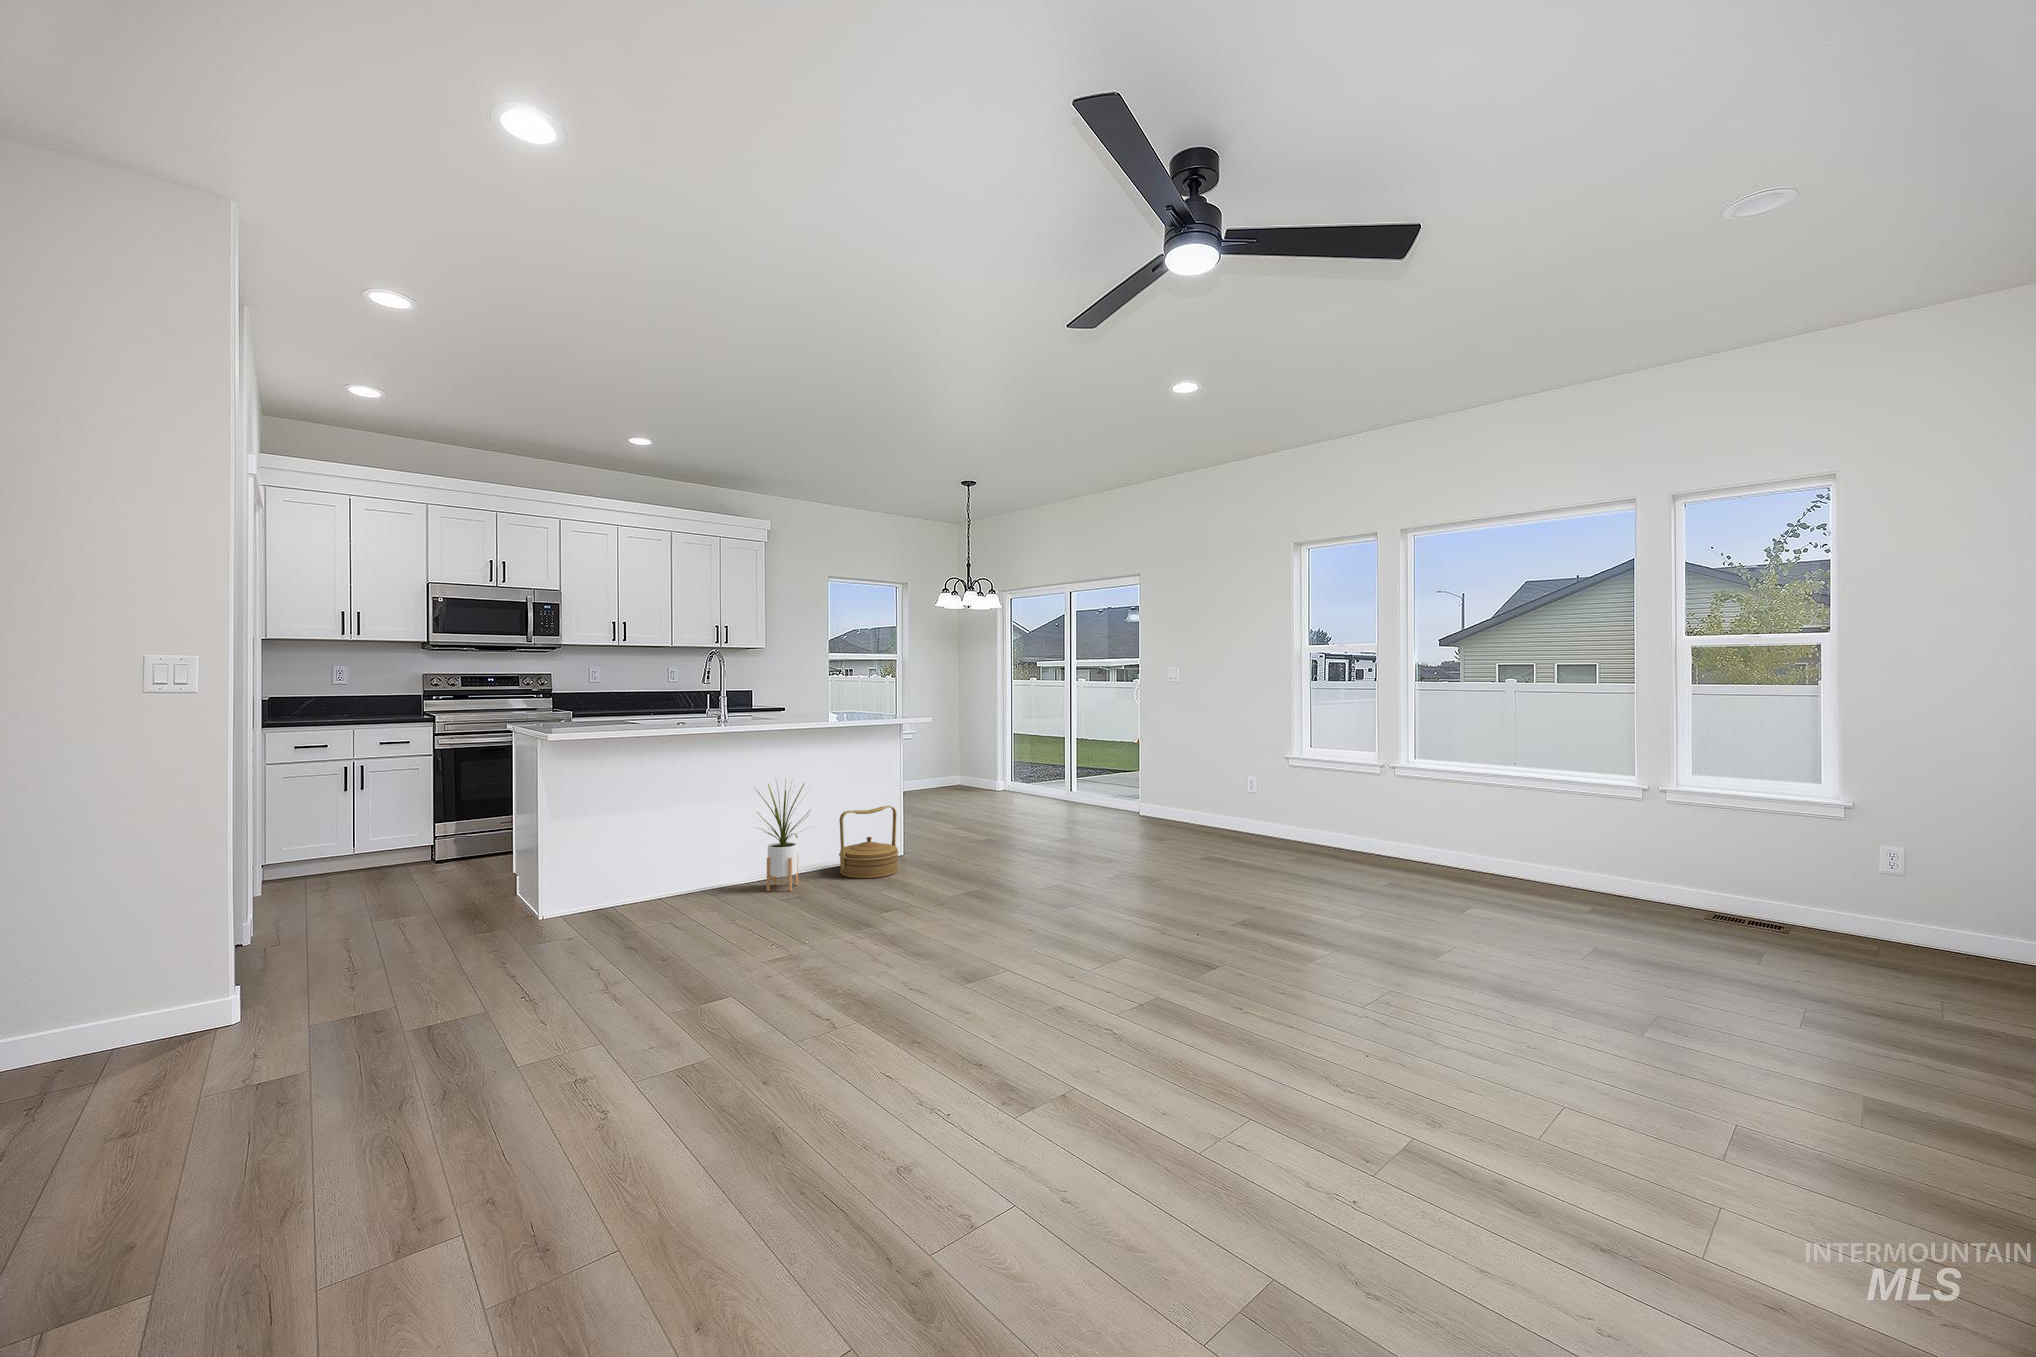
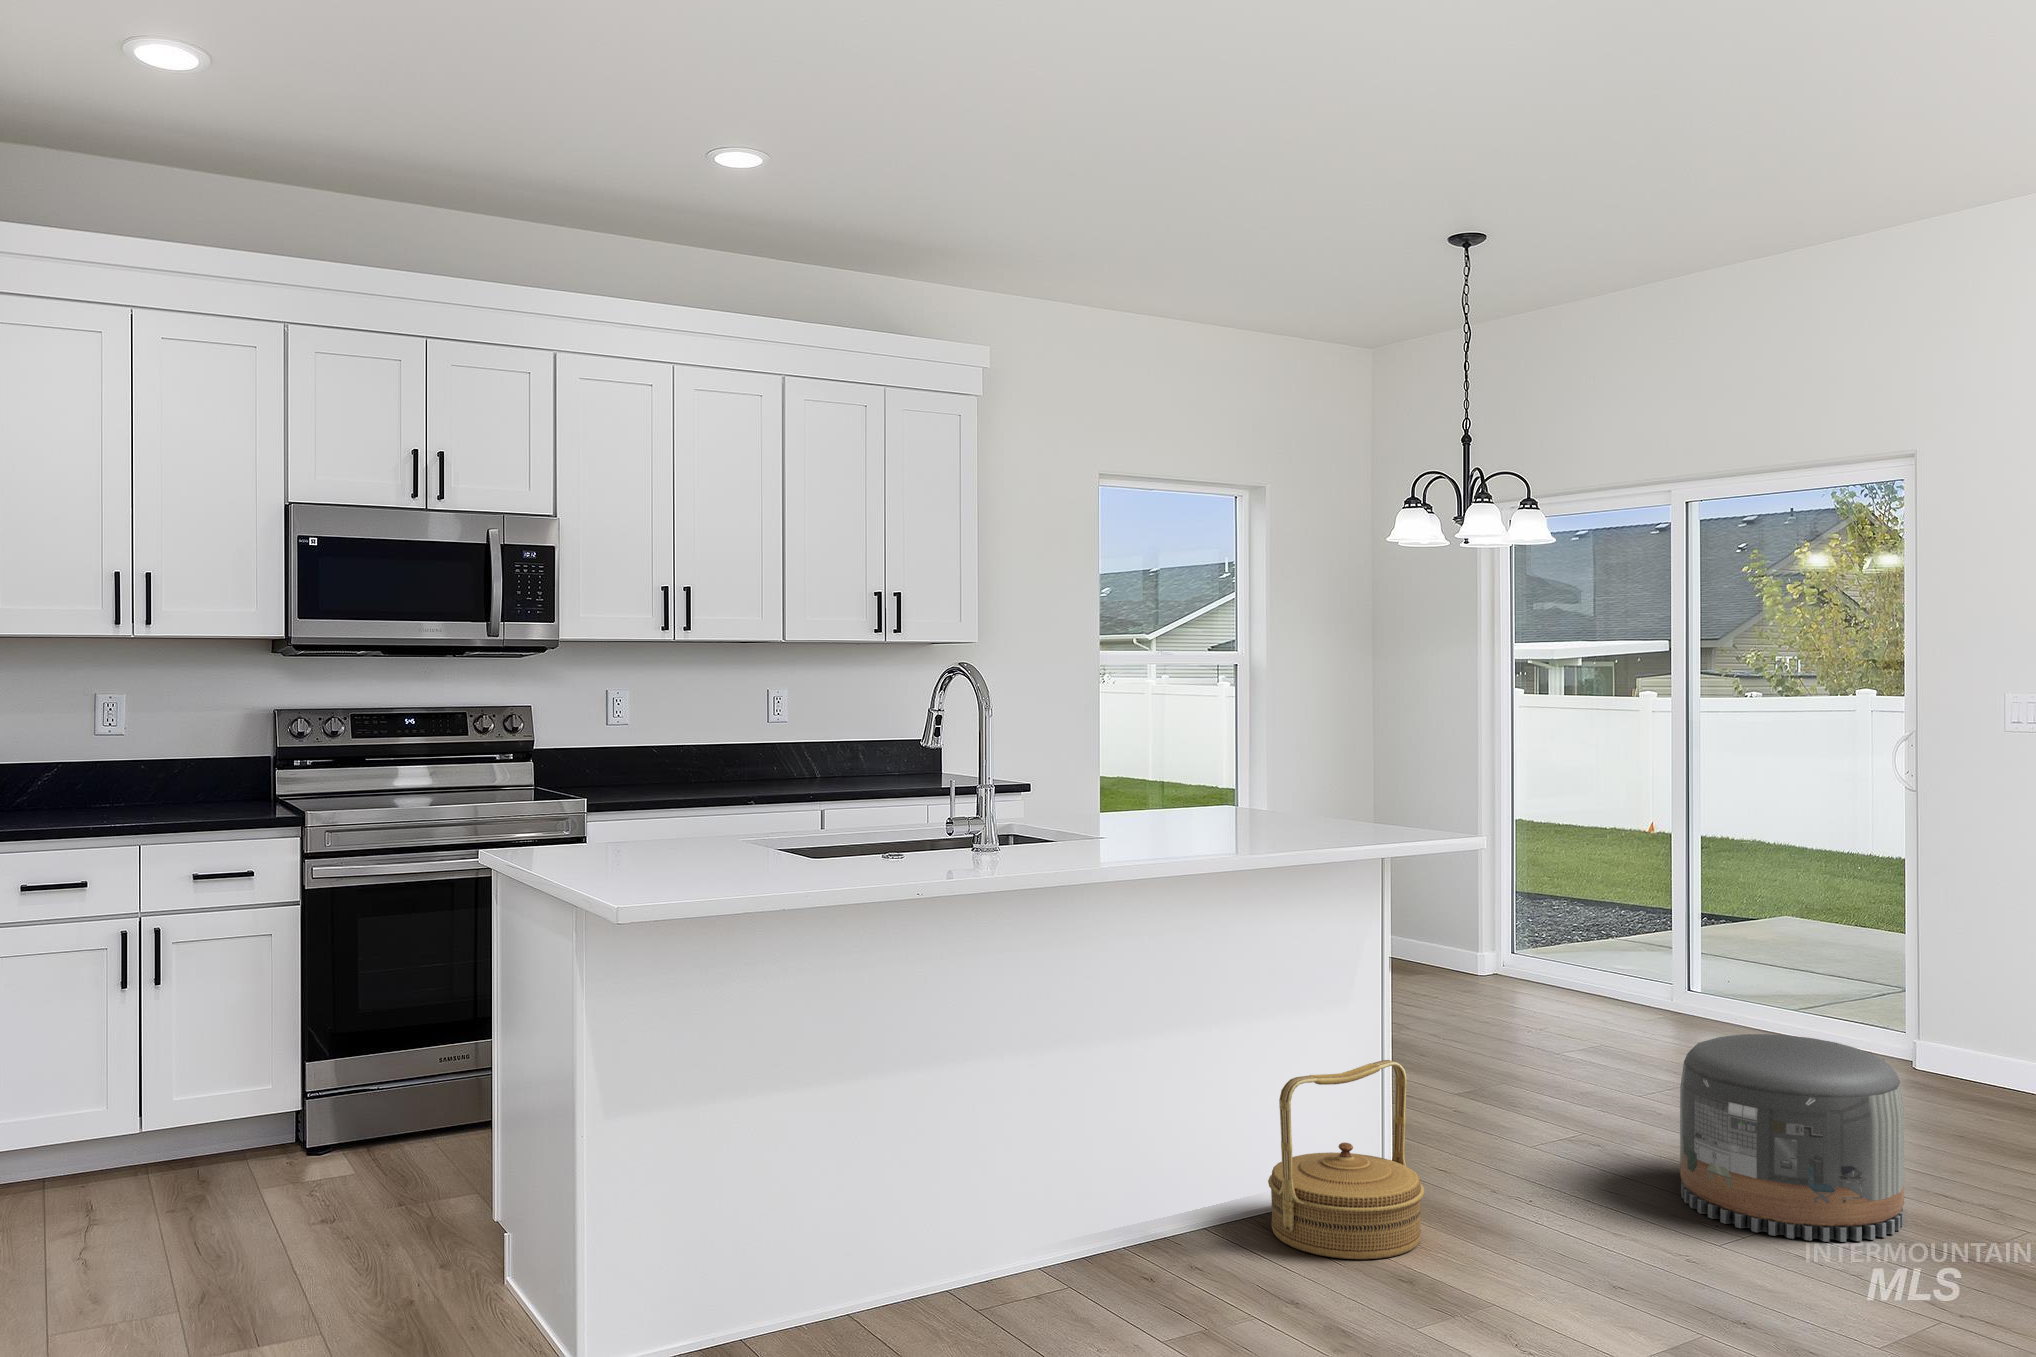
house plant: present [757,784,810,891] -> none [1078,983,1237,1298]
pouf: none [1007,795,1083,867] -> present [1680,1034,1904,1242]

